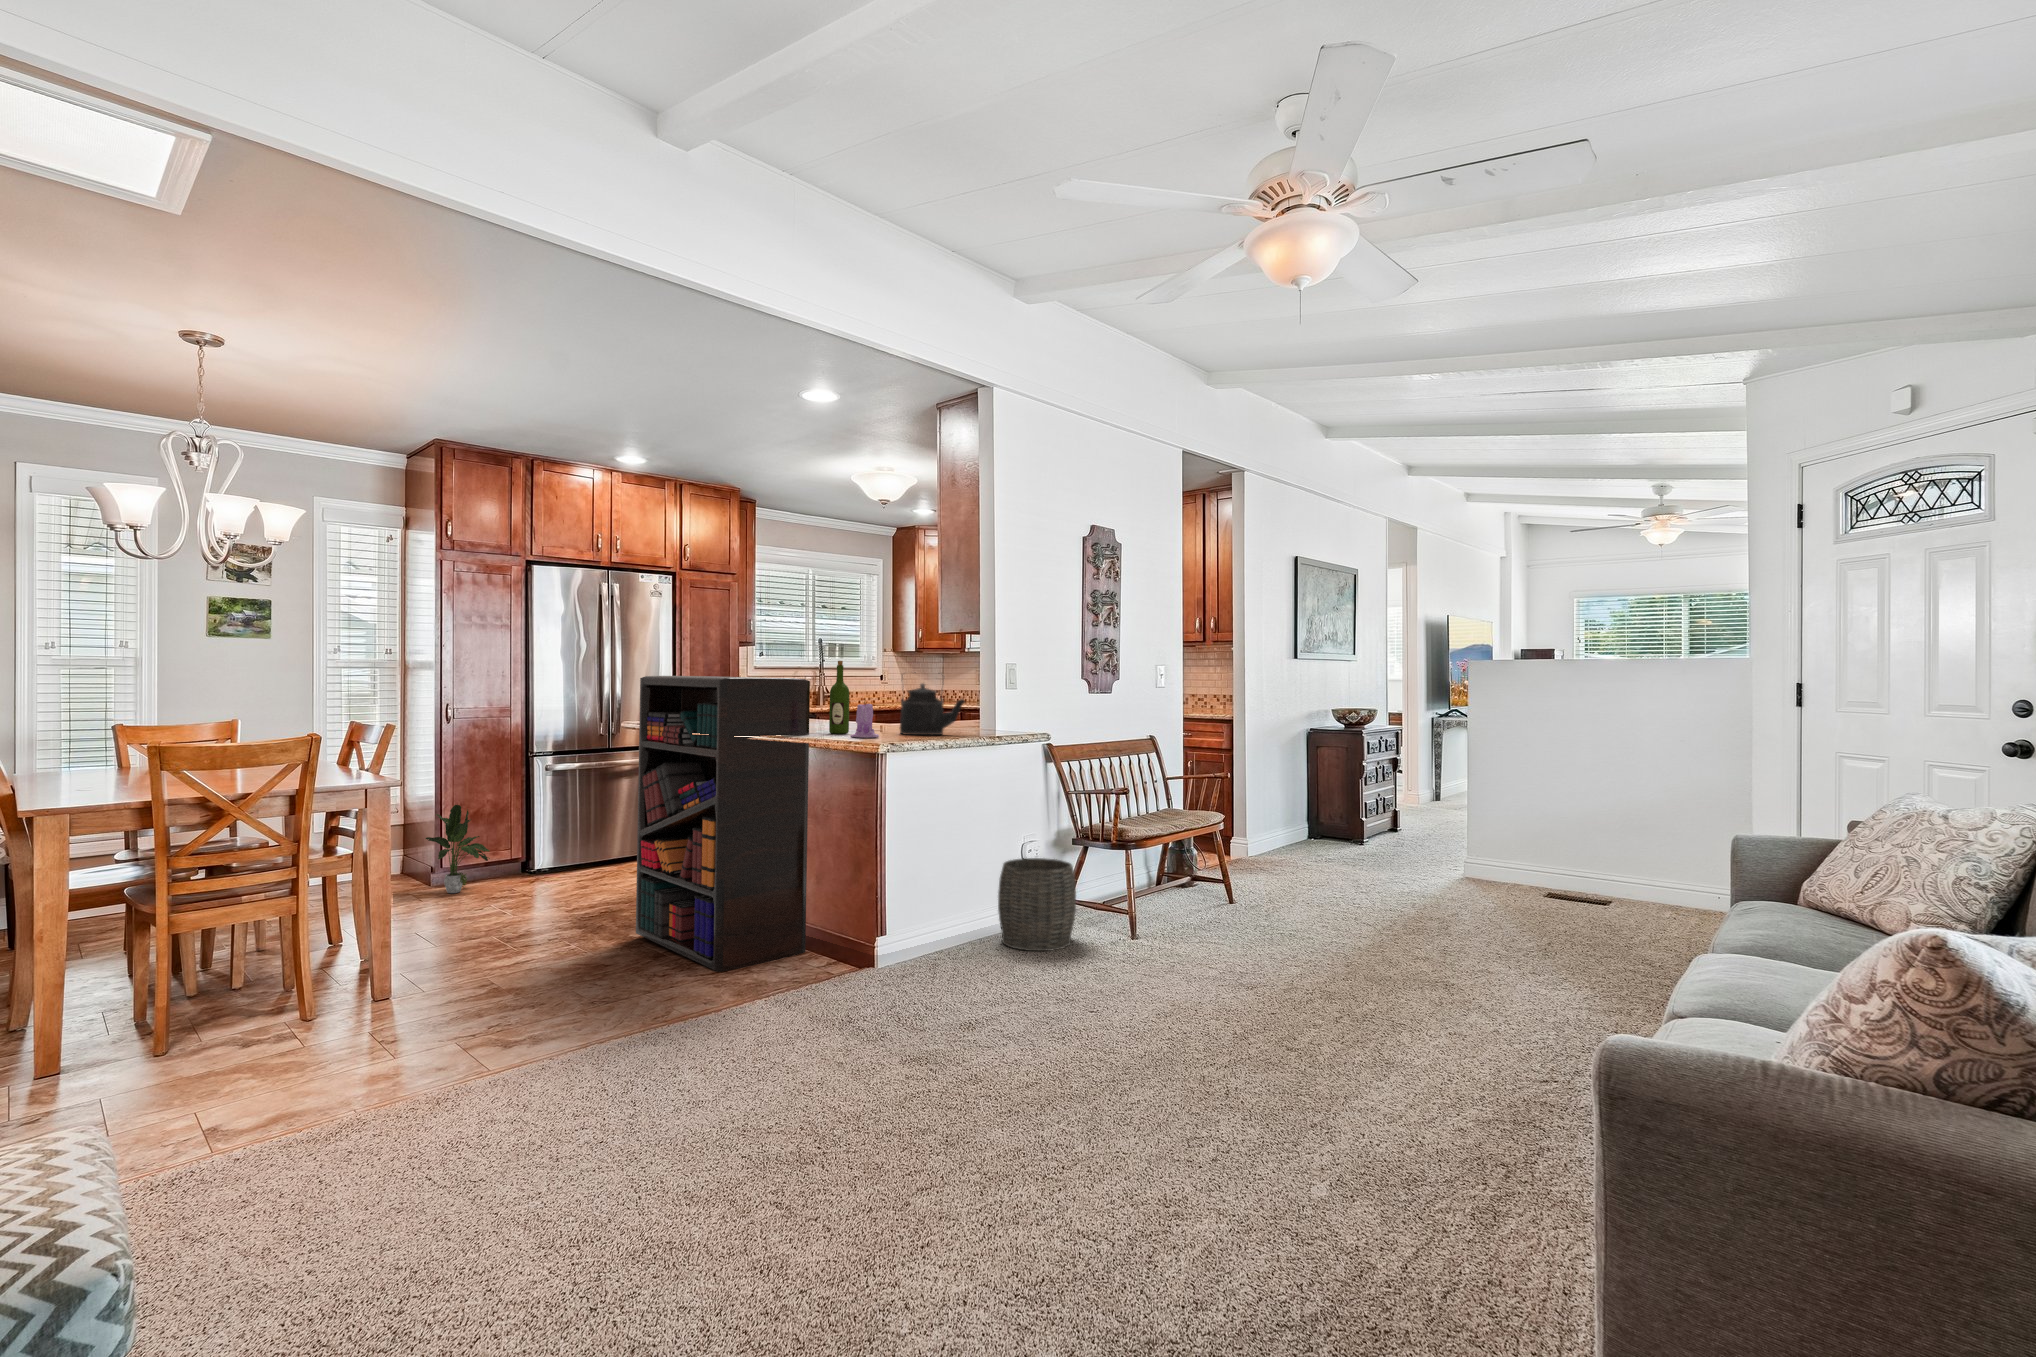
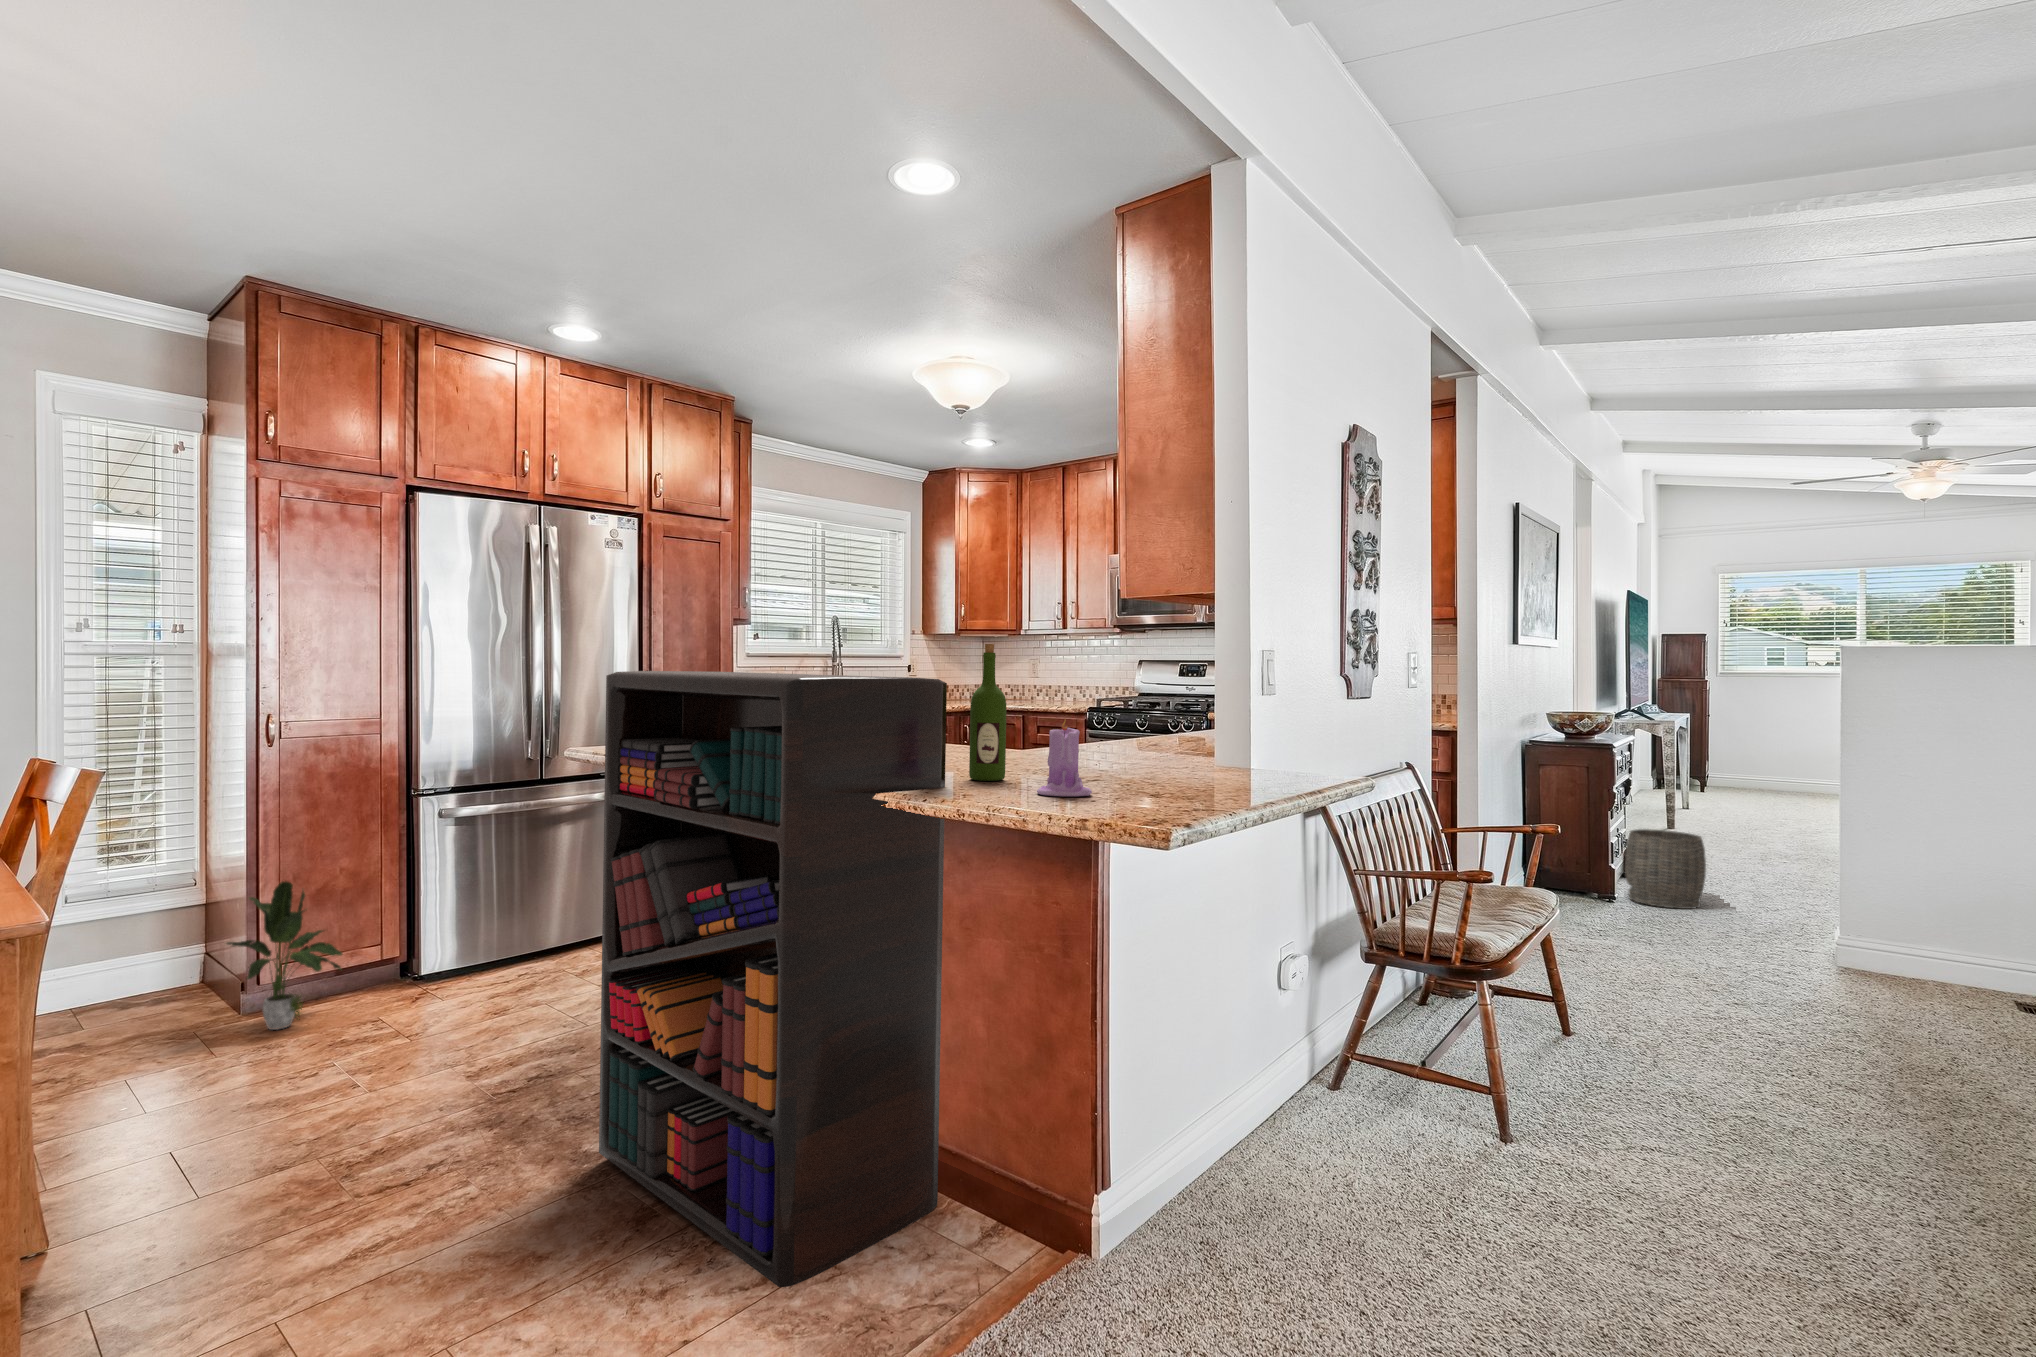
kettle: present [900,680,965,735] -> none [1086,666,1206,782]
woven basket: present [998,858,1076,951] -> present [1625,829,1706,909]

